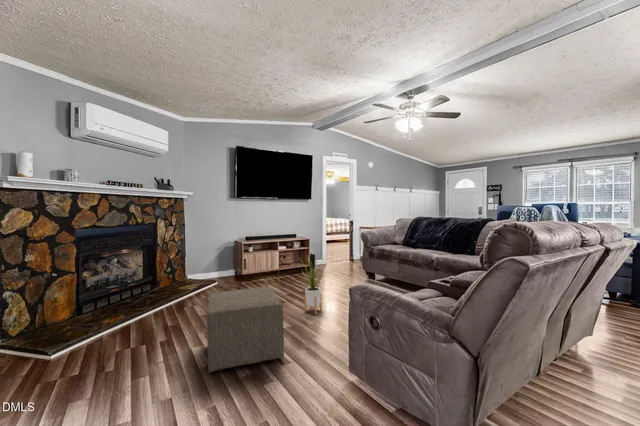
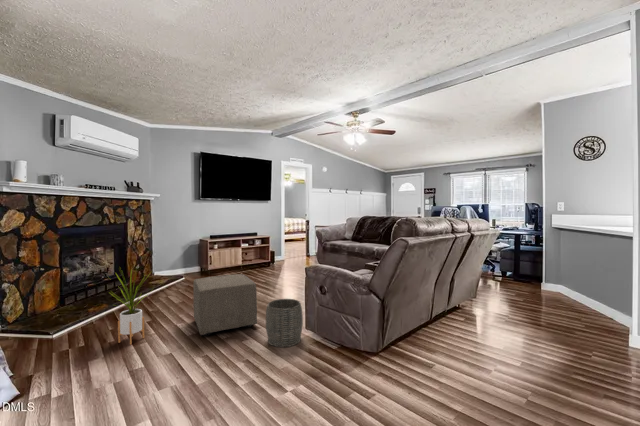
house plant: present [304,258,324,314] -> present [112,271,146,345]
woven basket: none [292,328,344,404] -> present [266,299,303,347]

